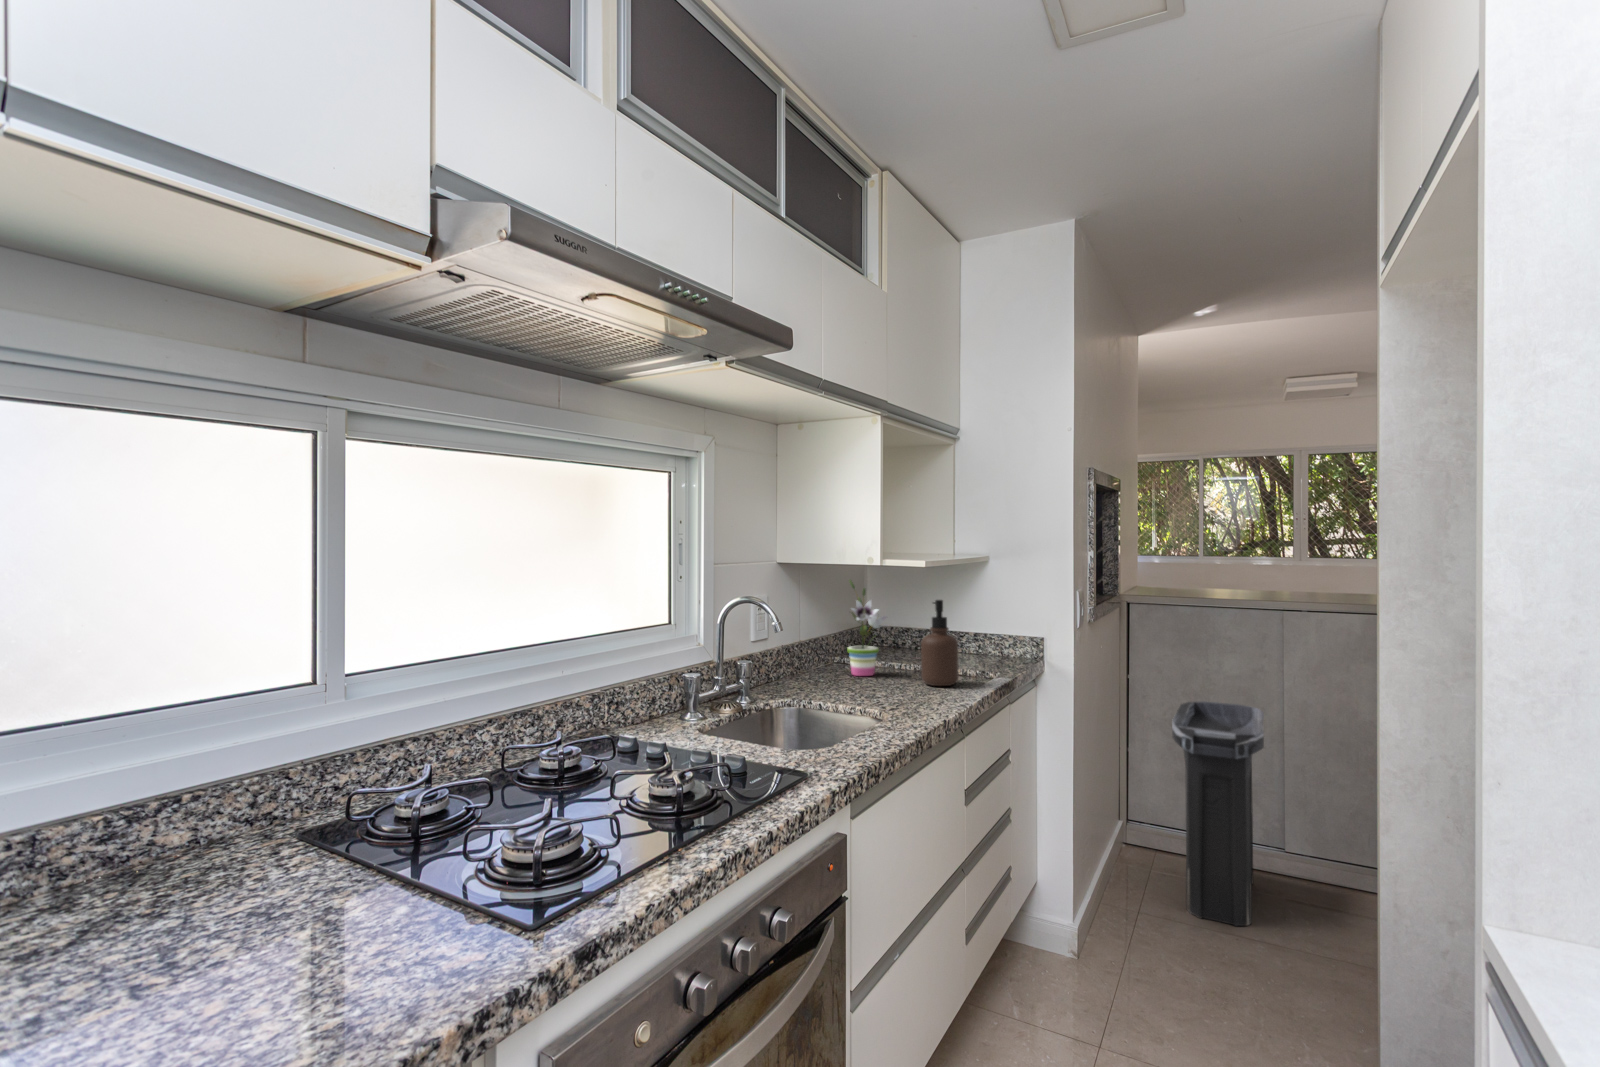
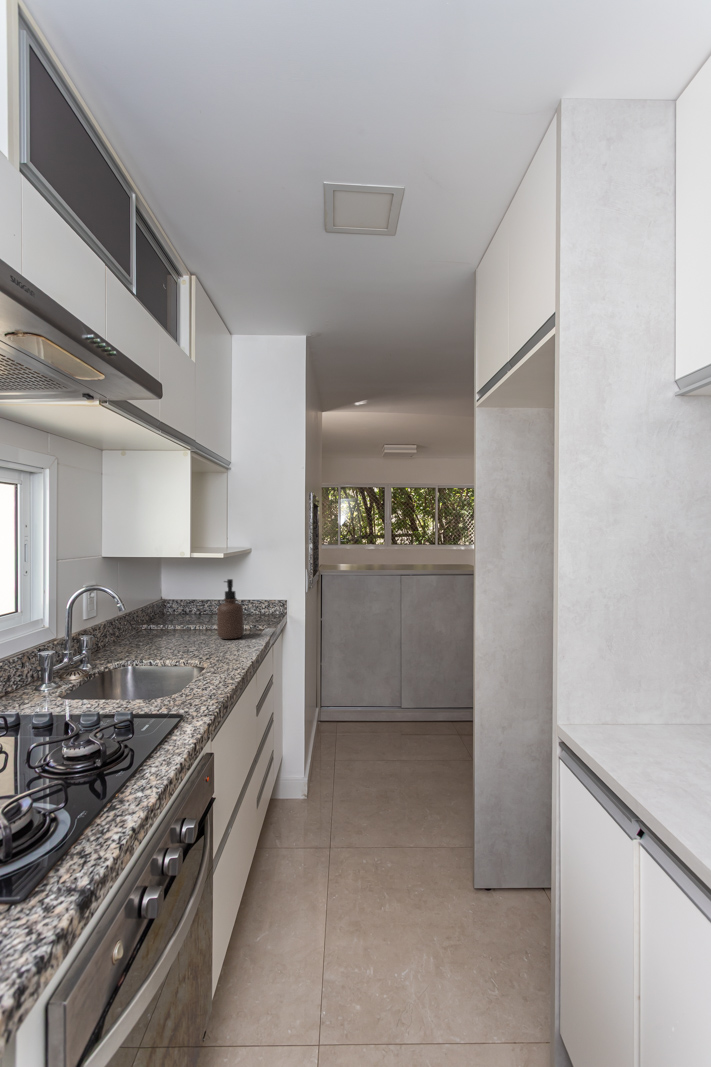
potted plant: present [847,580,886,676] -> none [158,567,189,638]
trash can: present [1172,701,1264,926] -> none [354,631,401,759]

